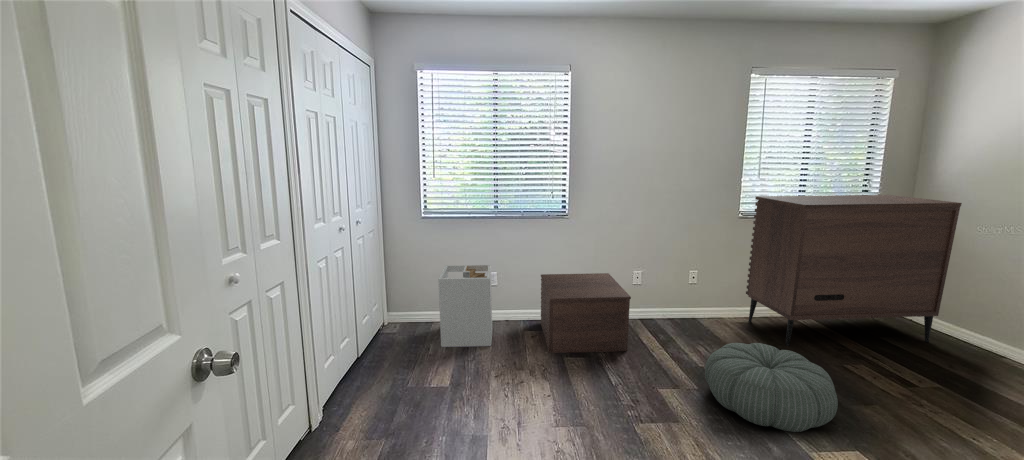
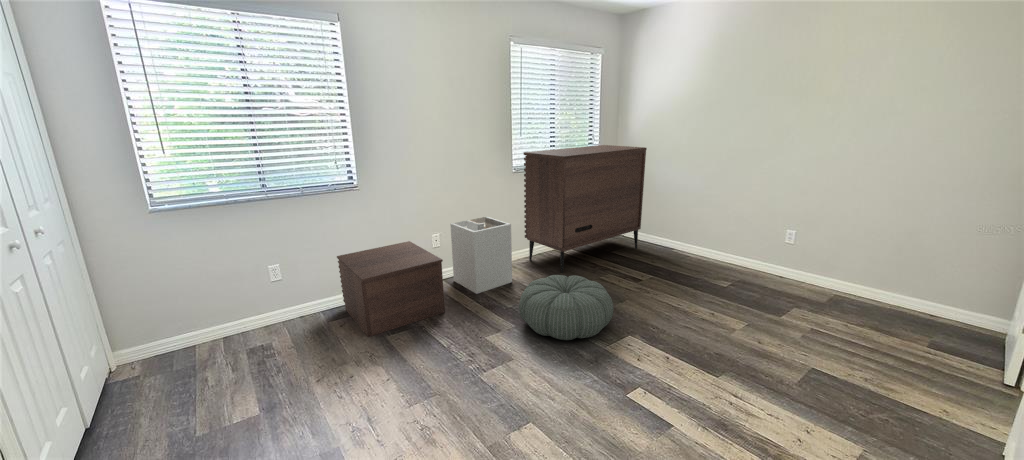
laundry hamper: present [438,265,492,347] -> present [450,217,512,294]

